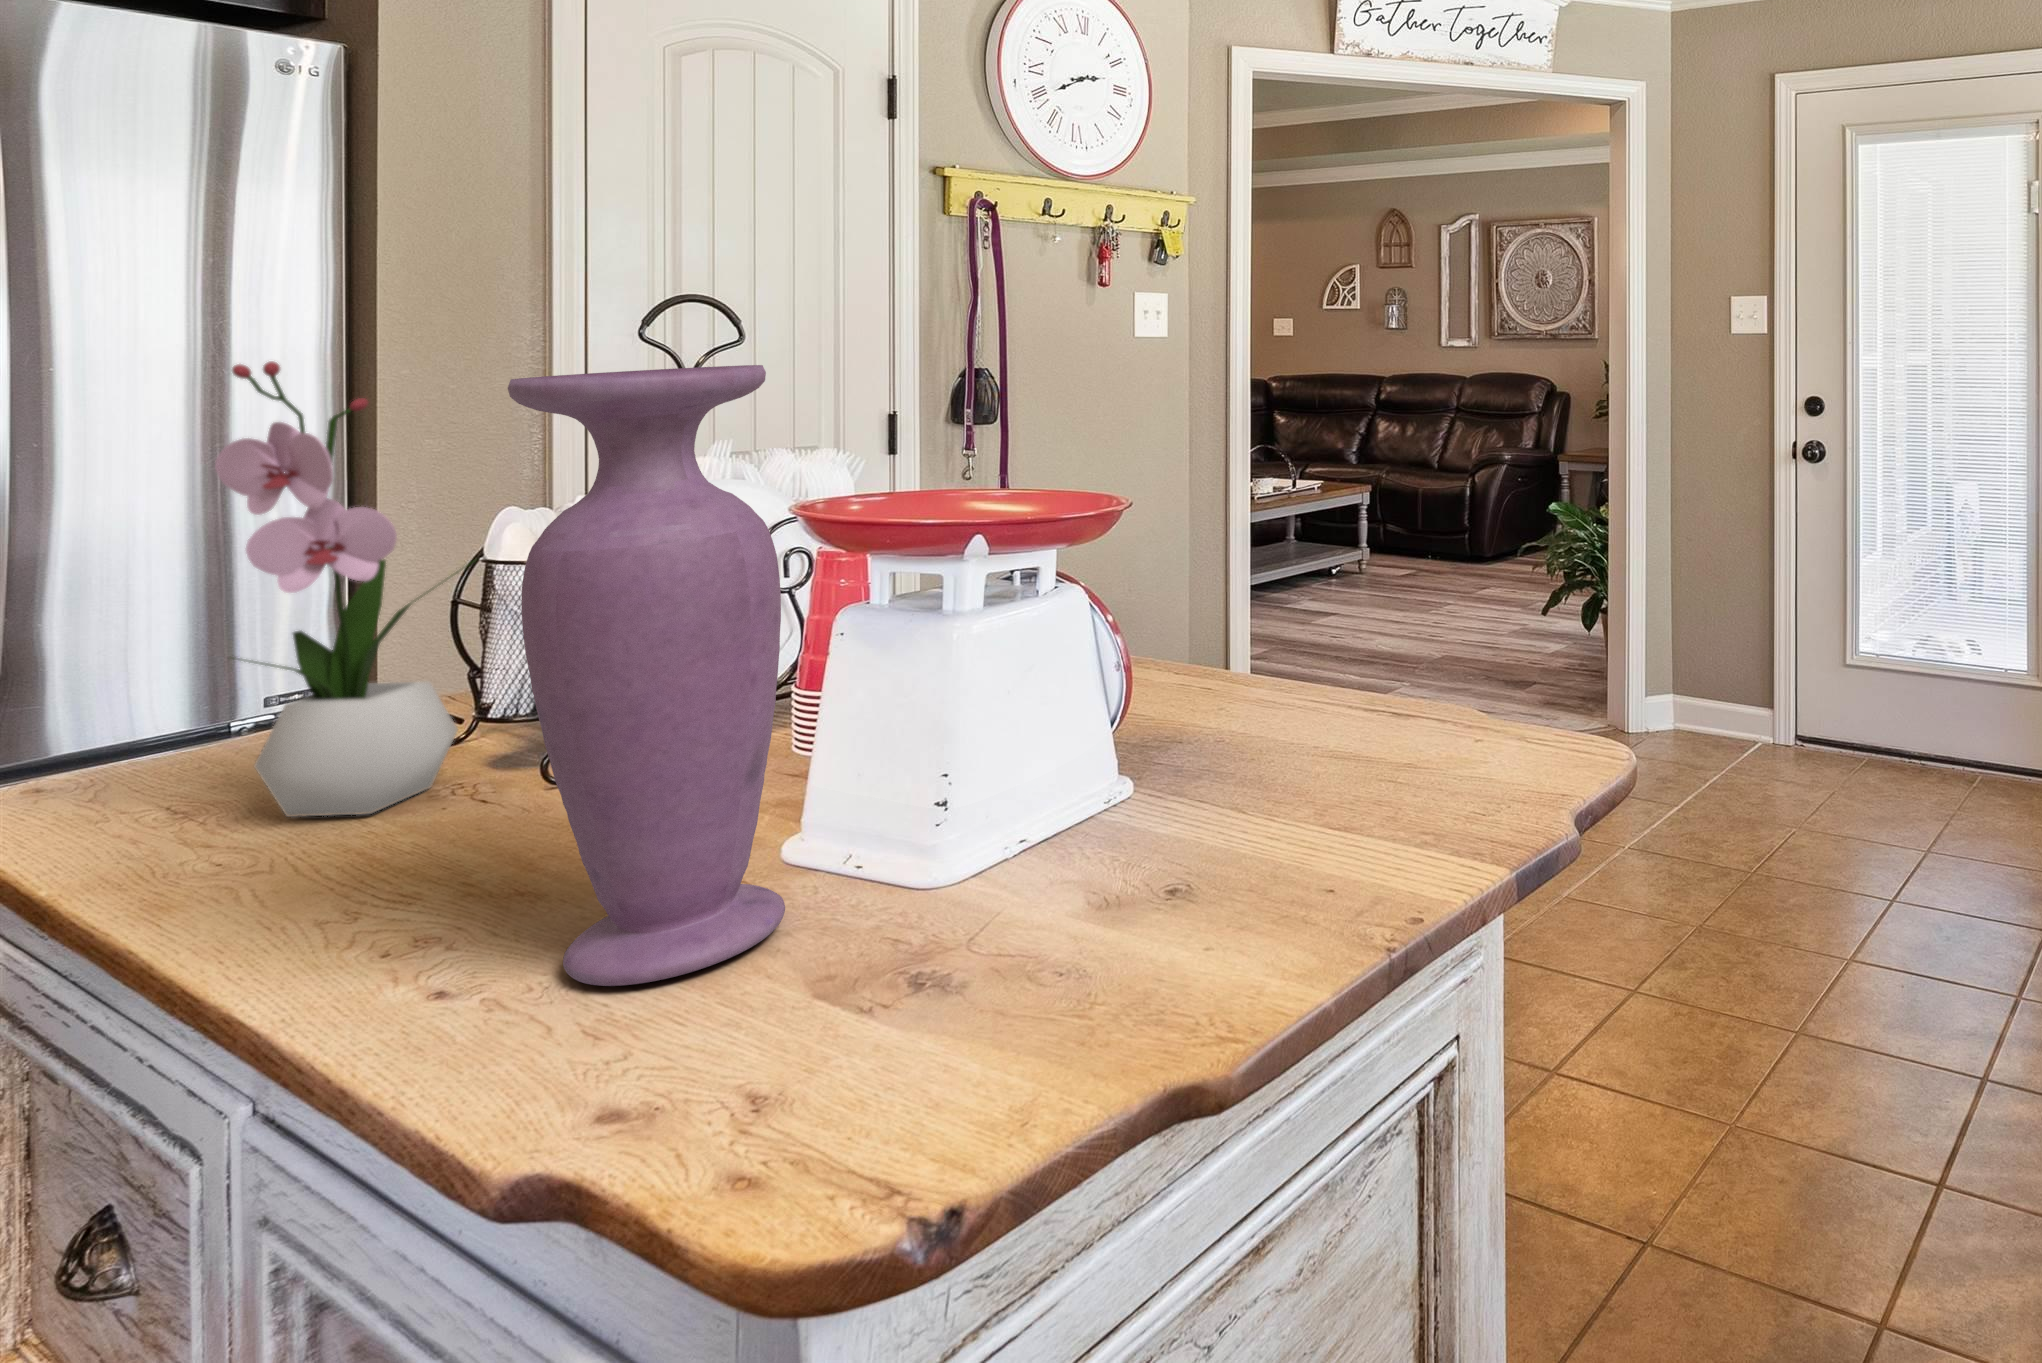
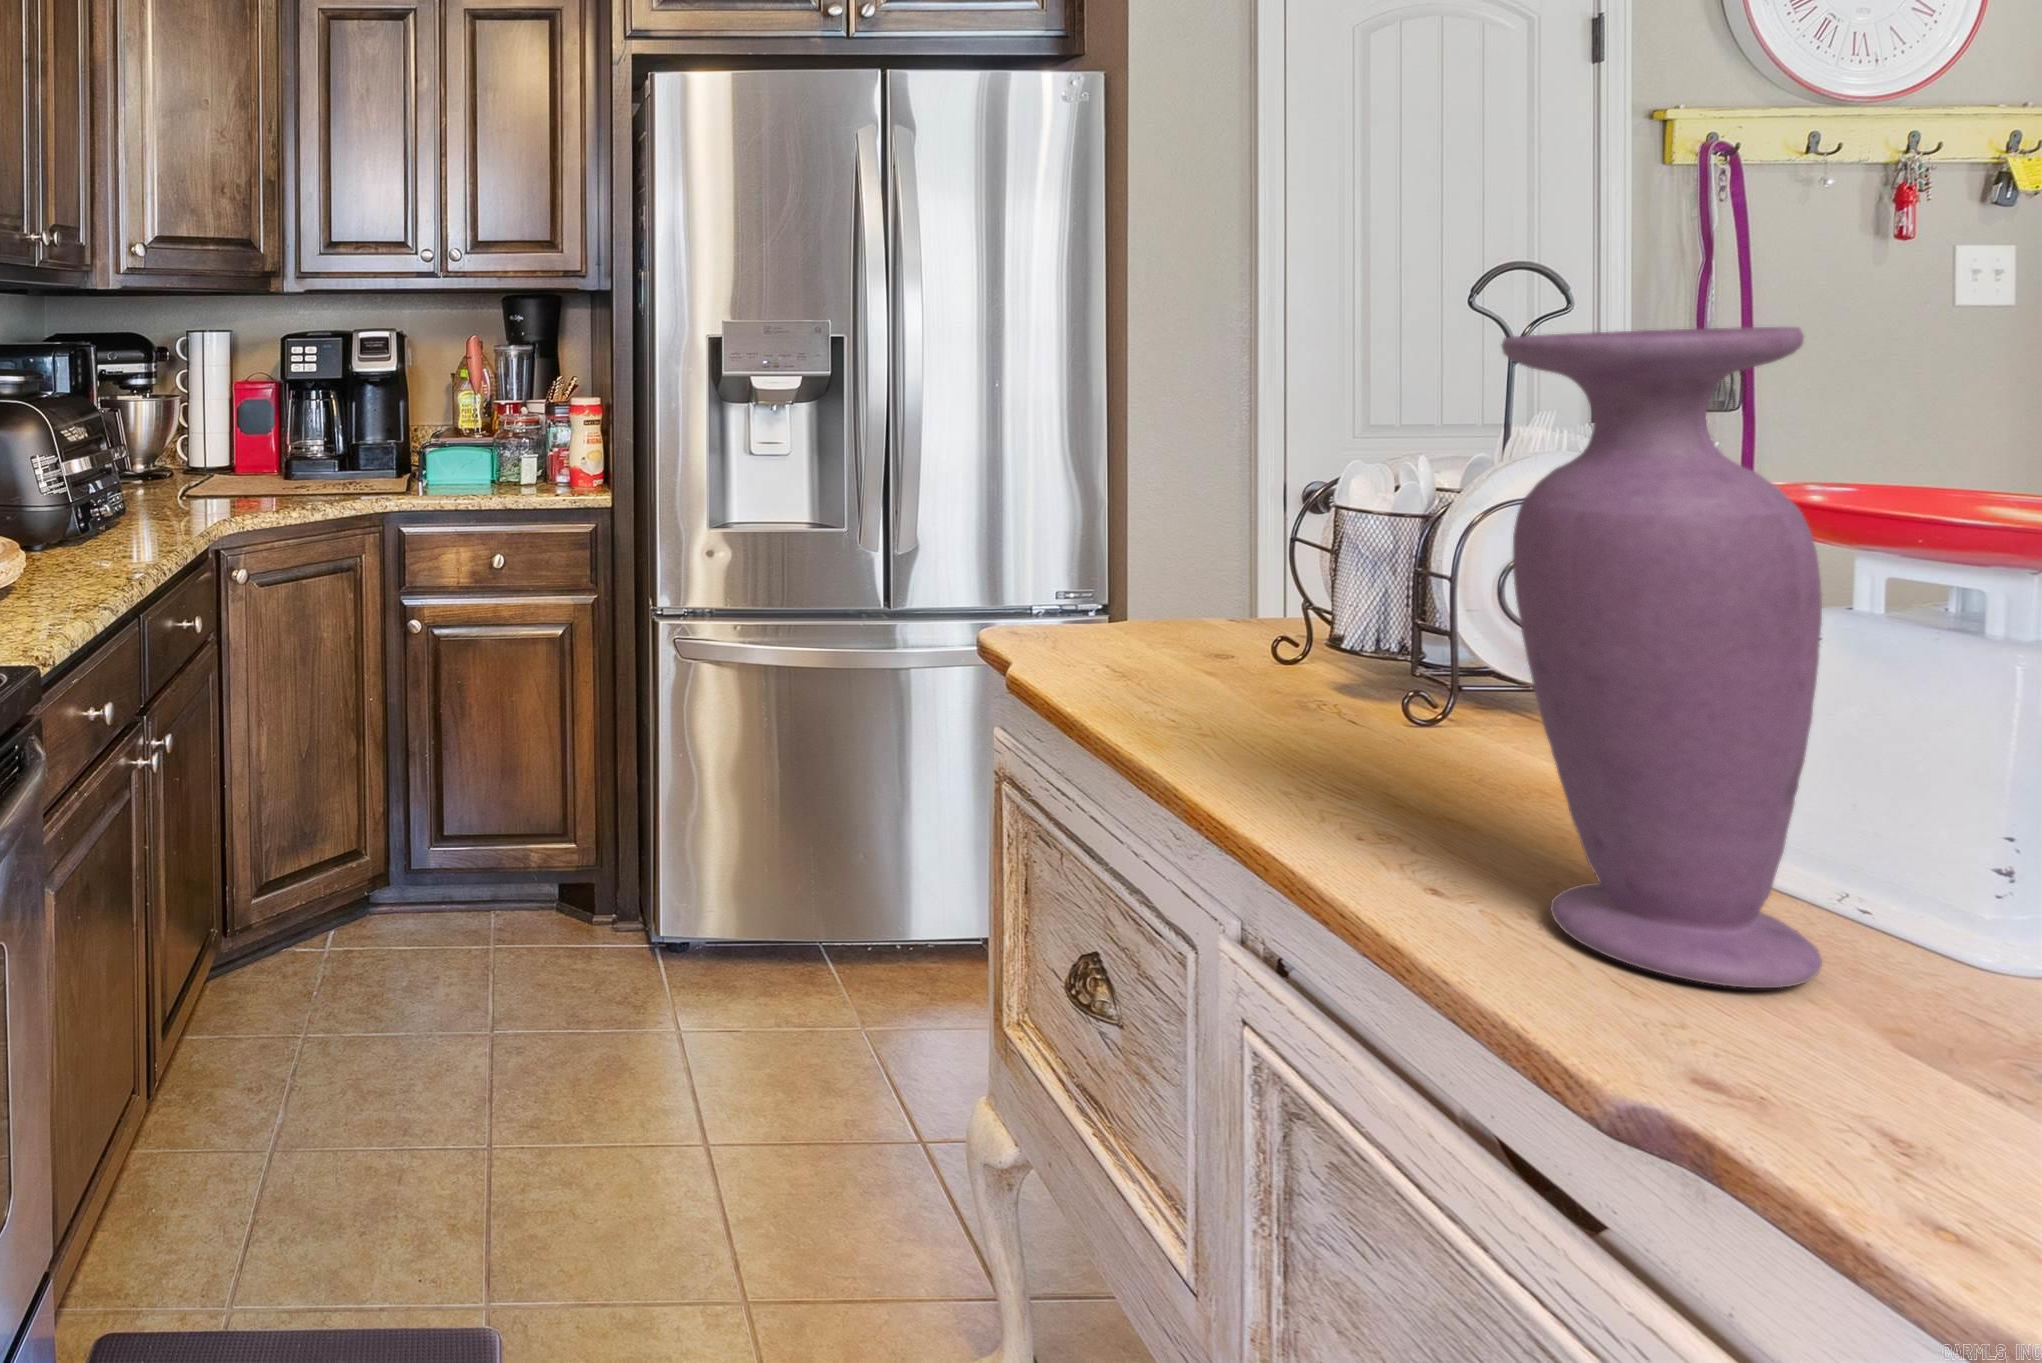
flower arrangement: present [215,361,458,817] -> none [1155,323,1334,707]

